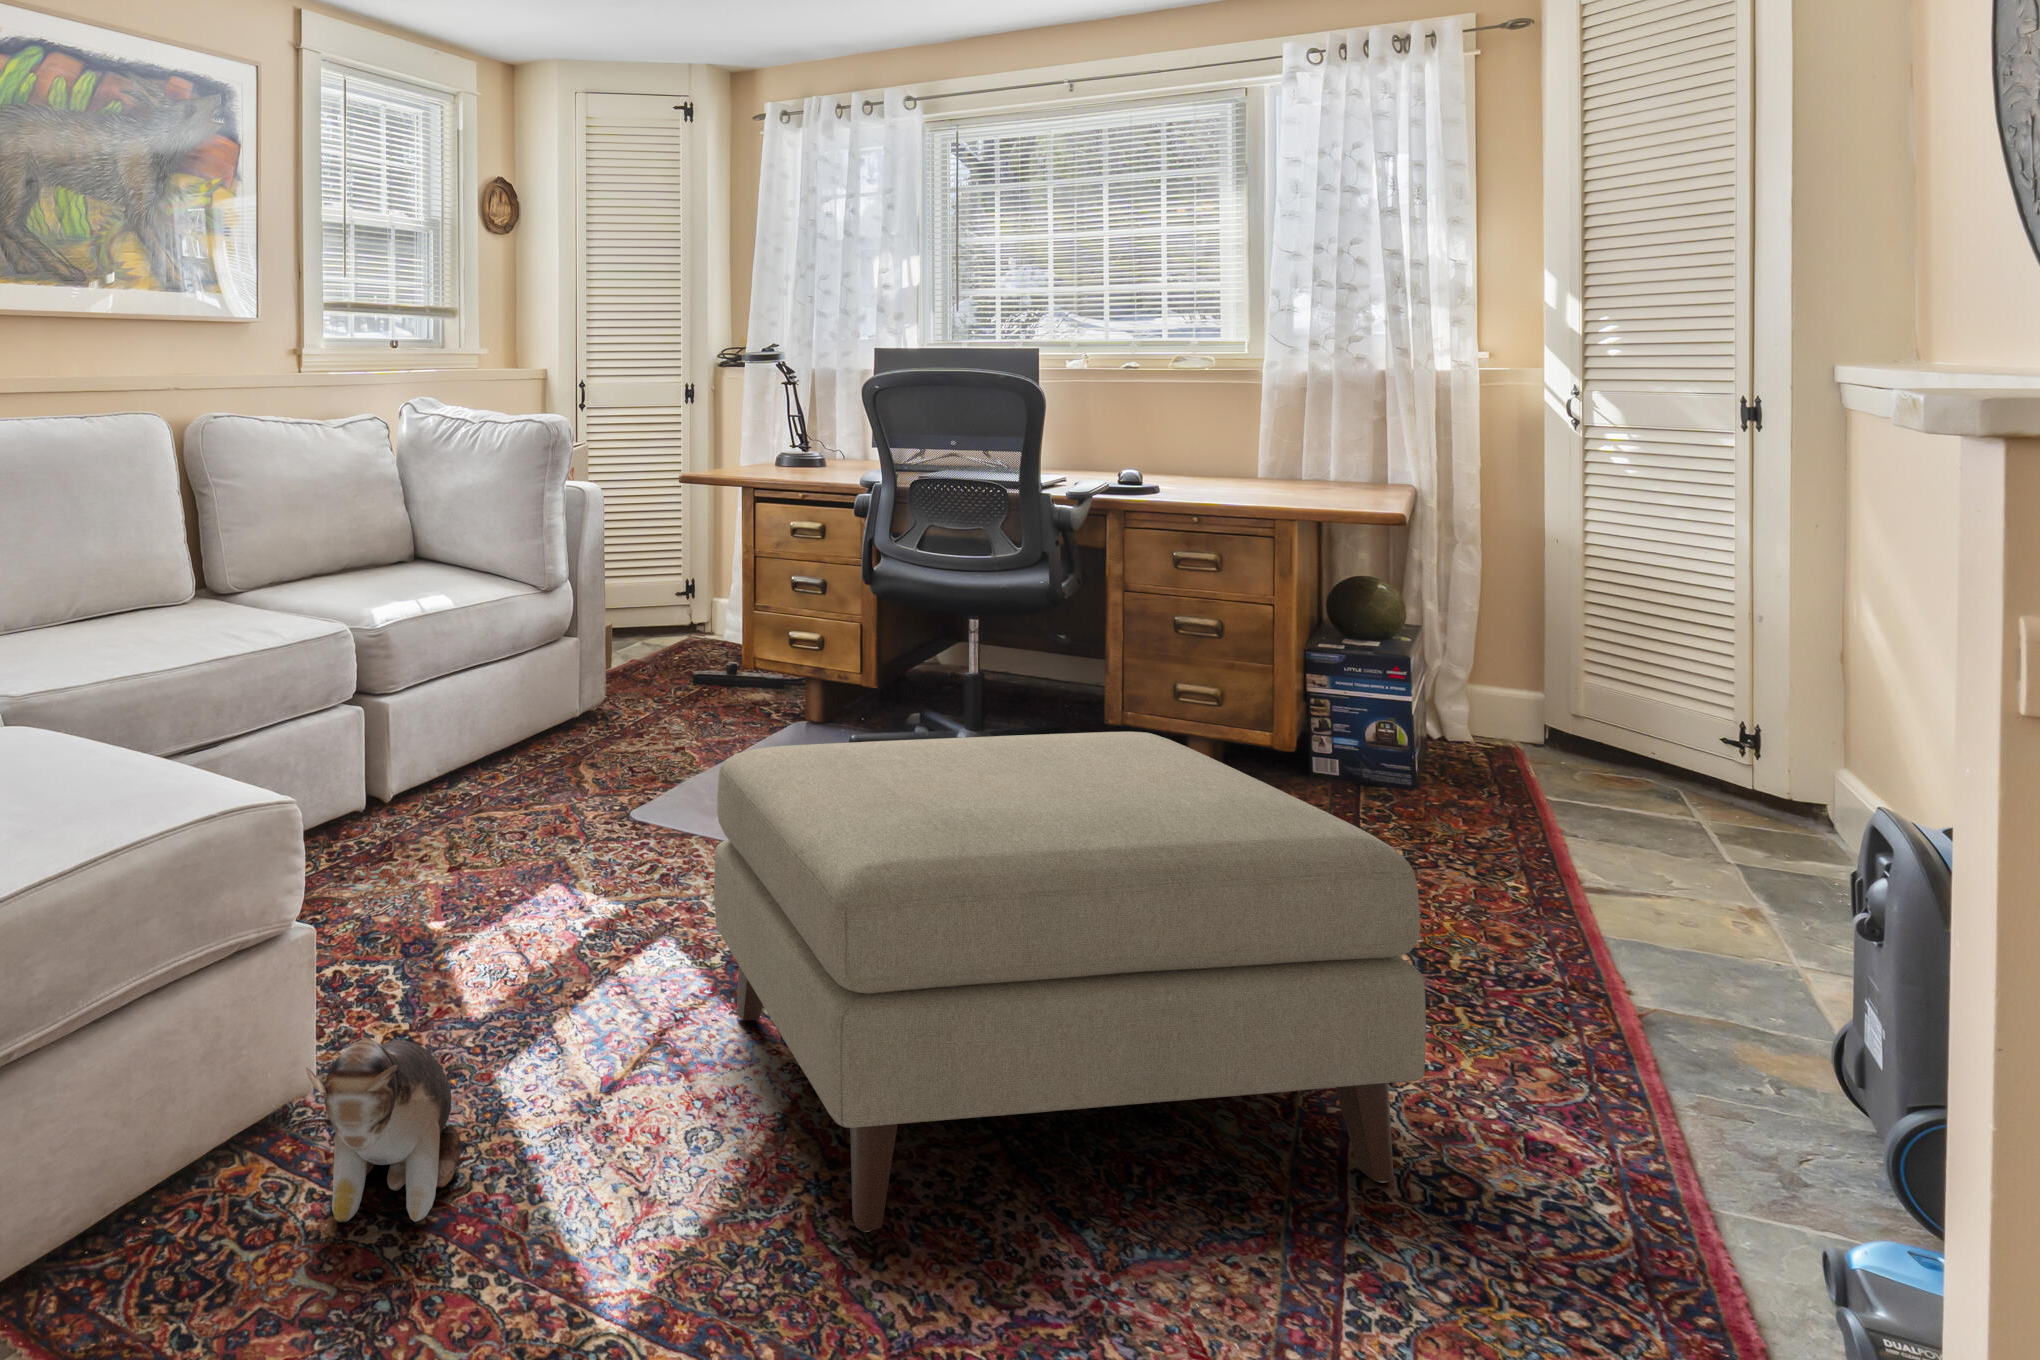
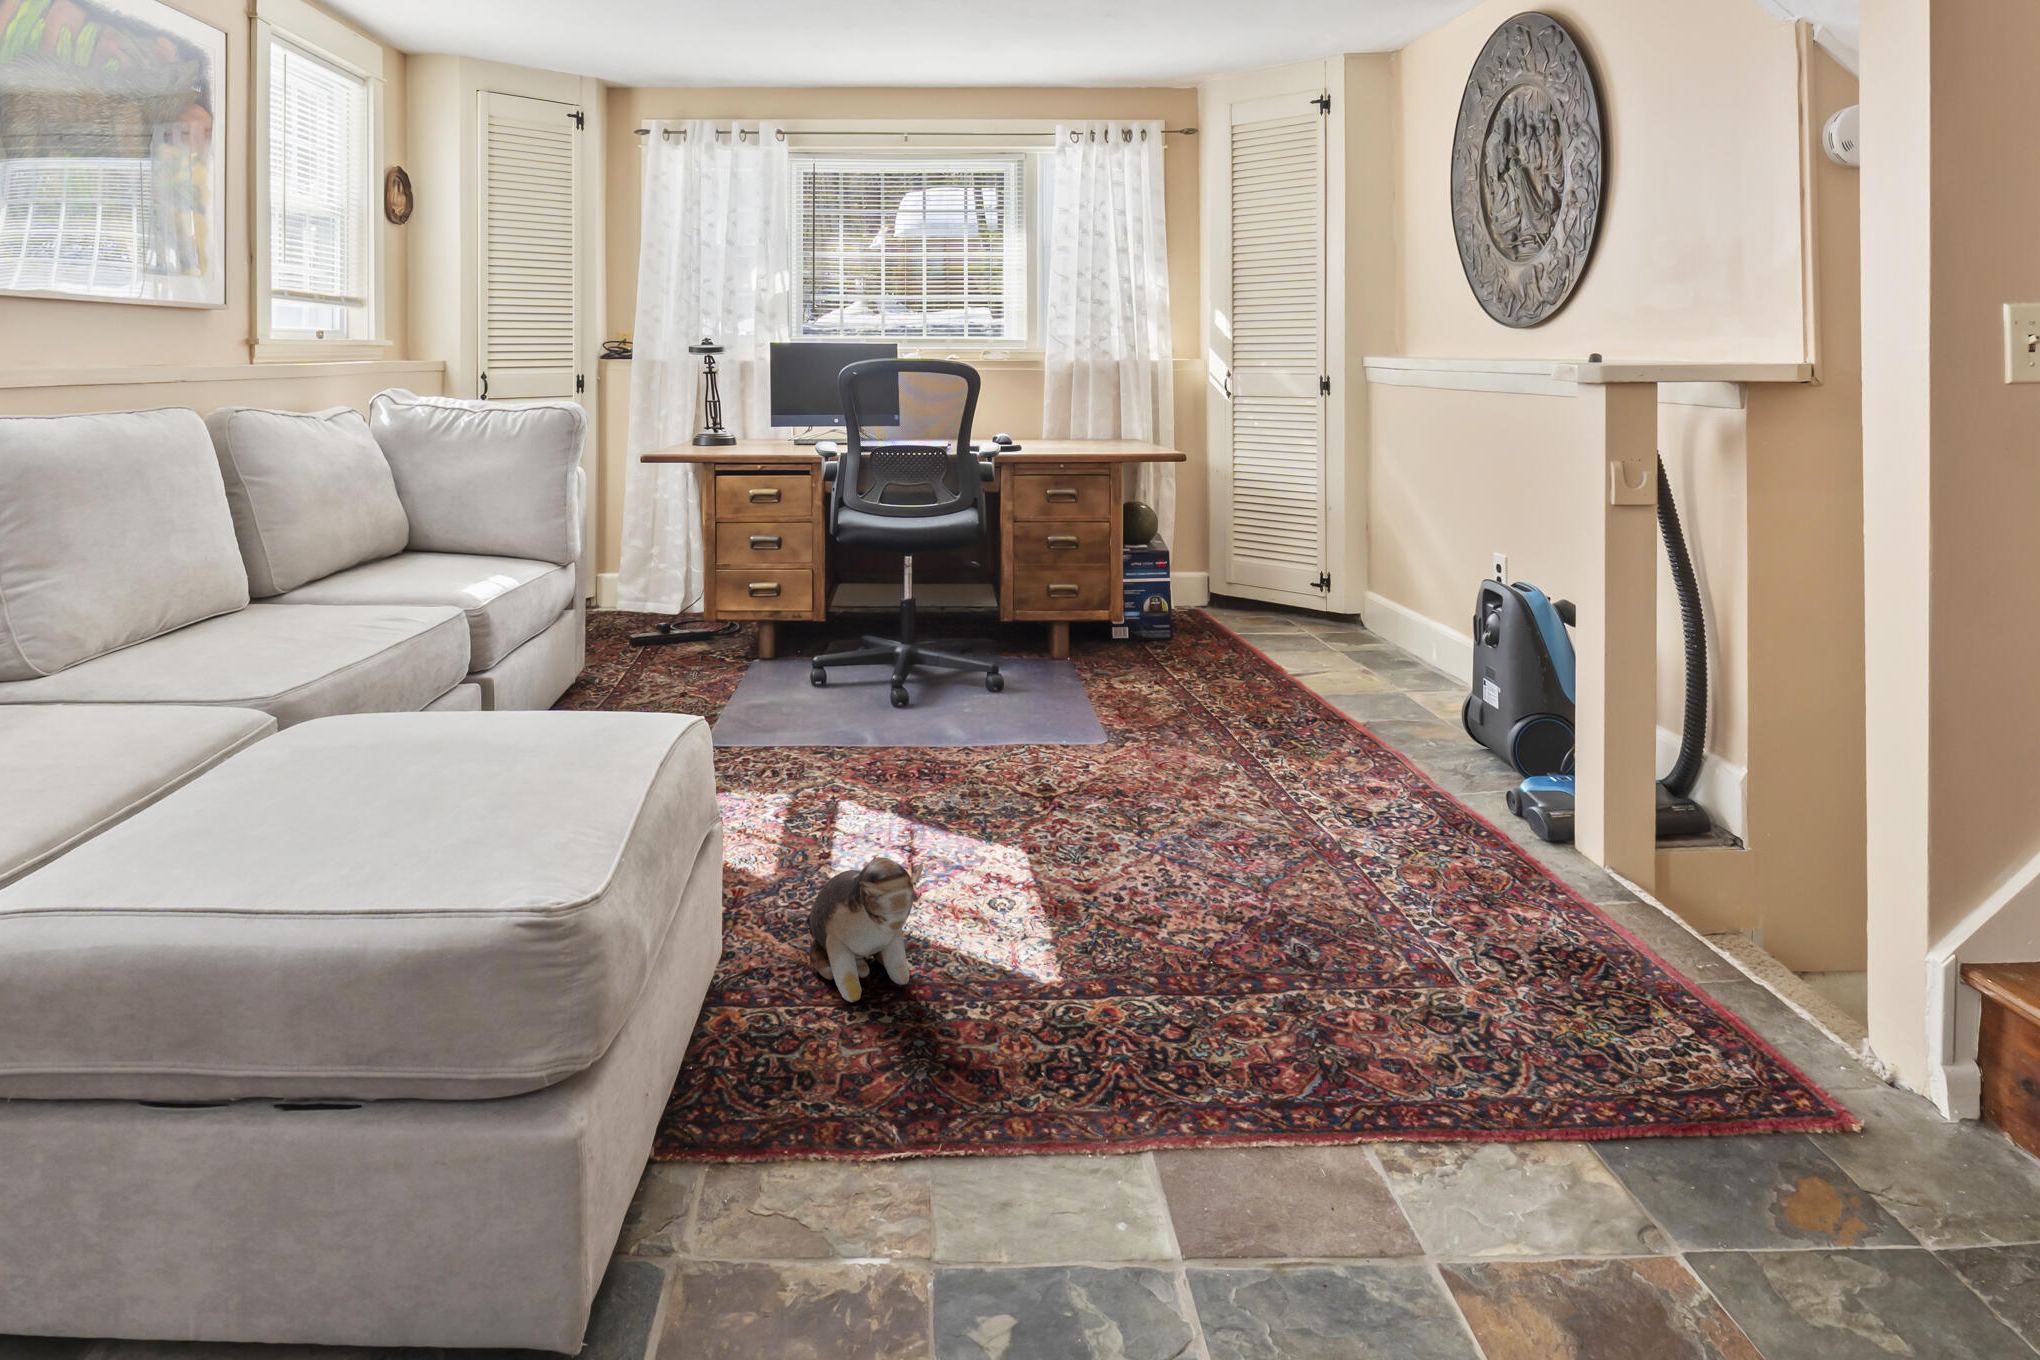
ottoman: present [714,732,1426,1232] -> none [932,598,1354,910]

